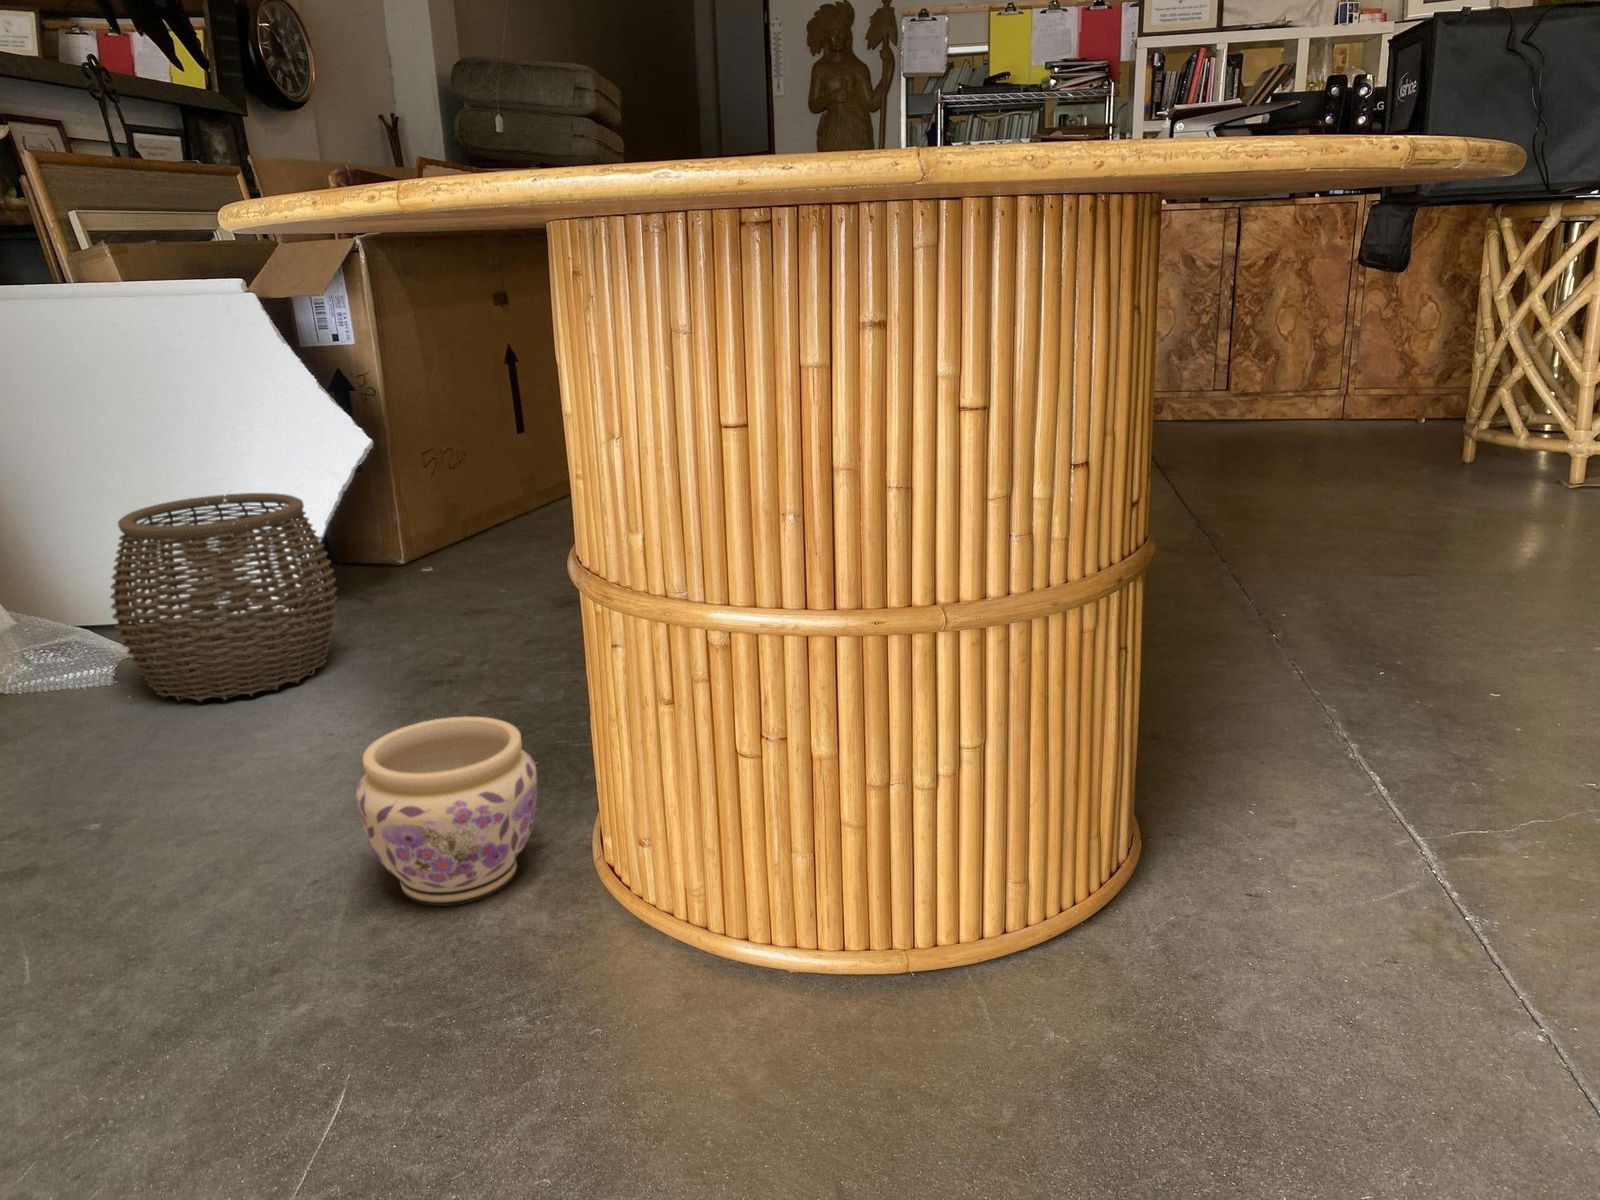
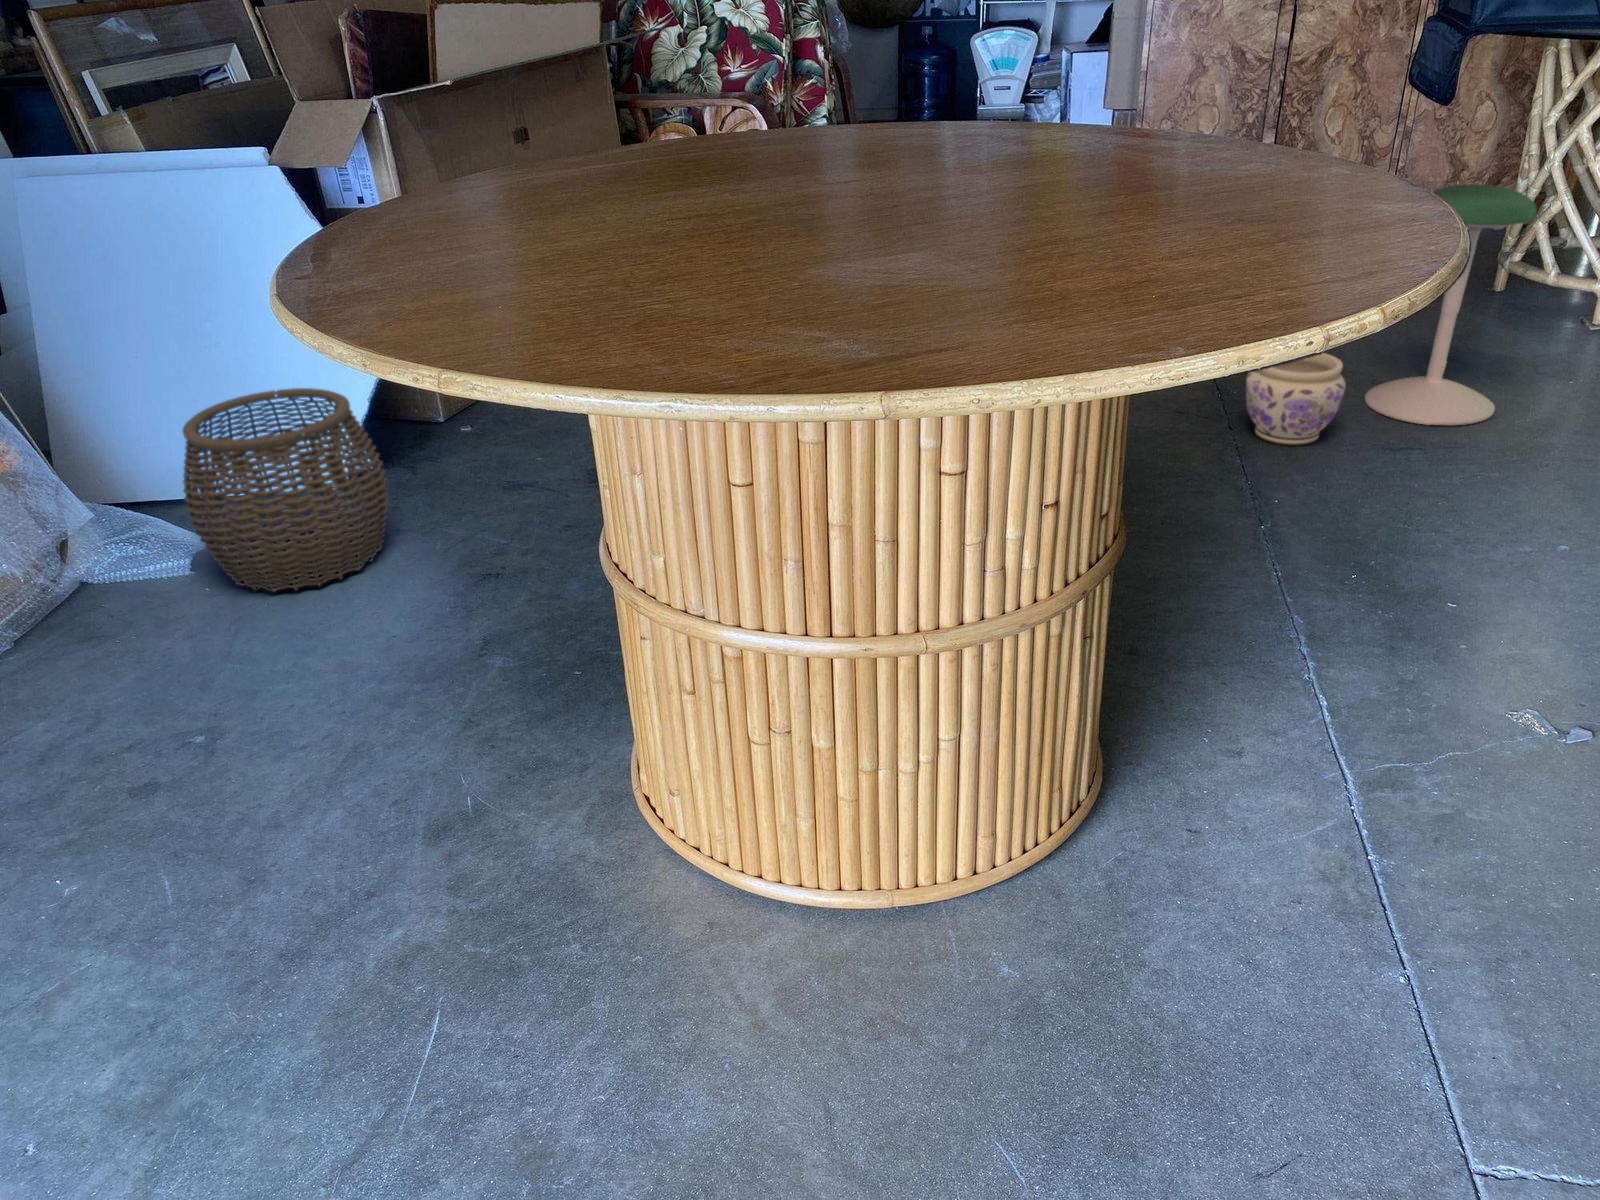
stool: none [1357,324,1508,557] -> present [1365,184,1537,425]
planter: present [355,717,537,906] -> present [1246,353,1346,446]

